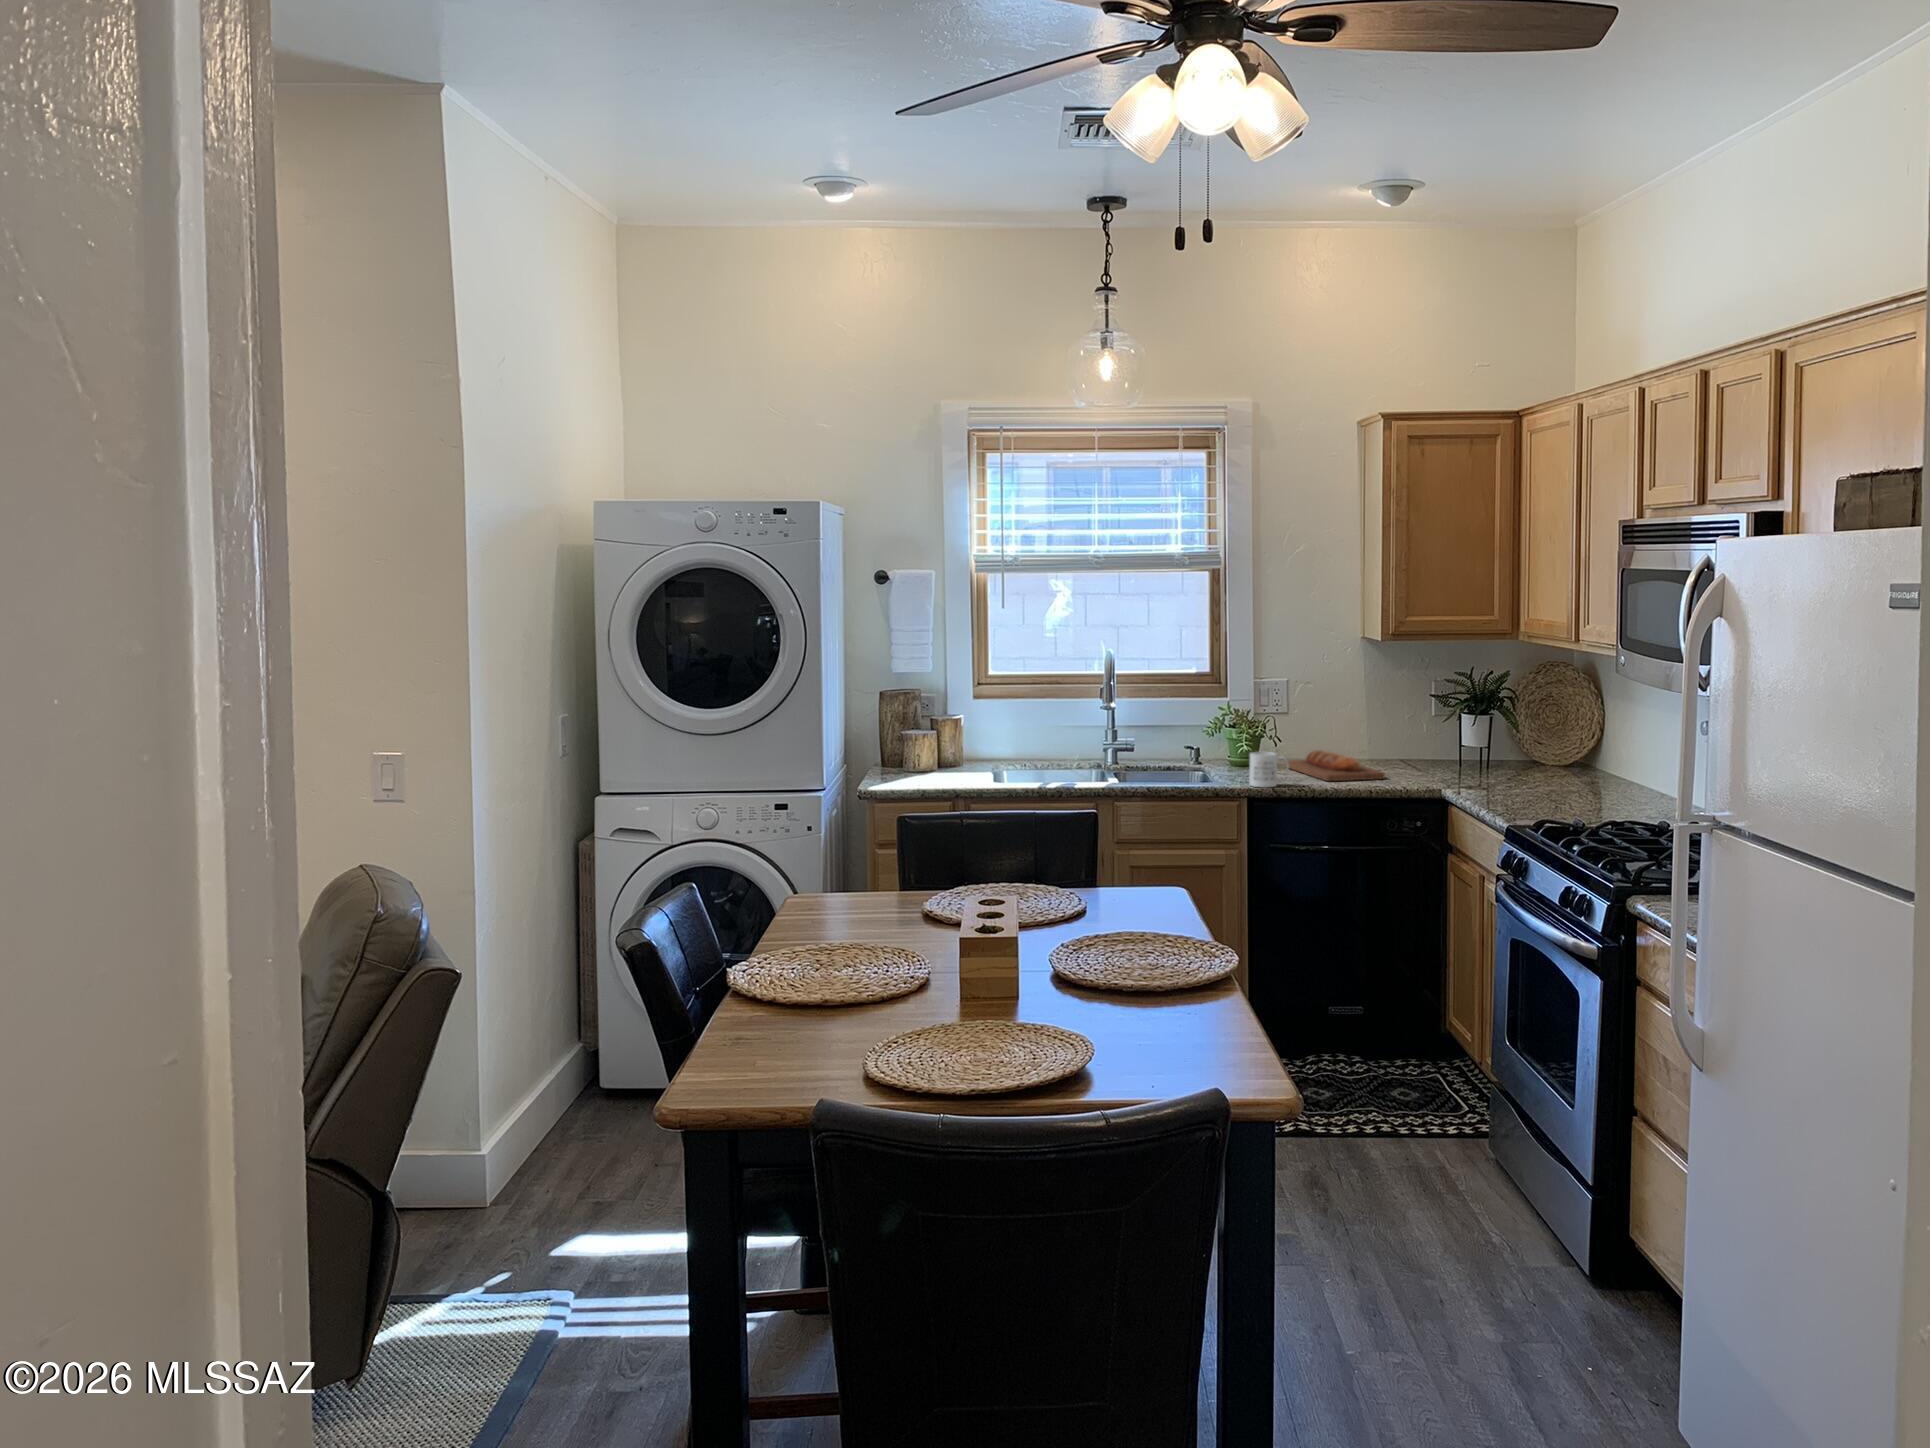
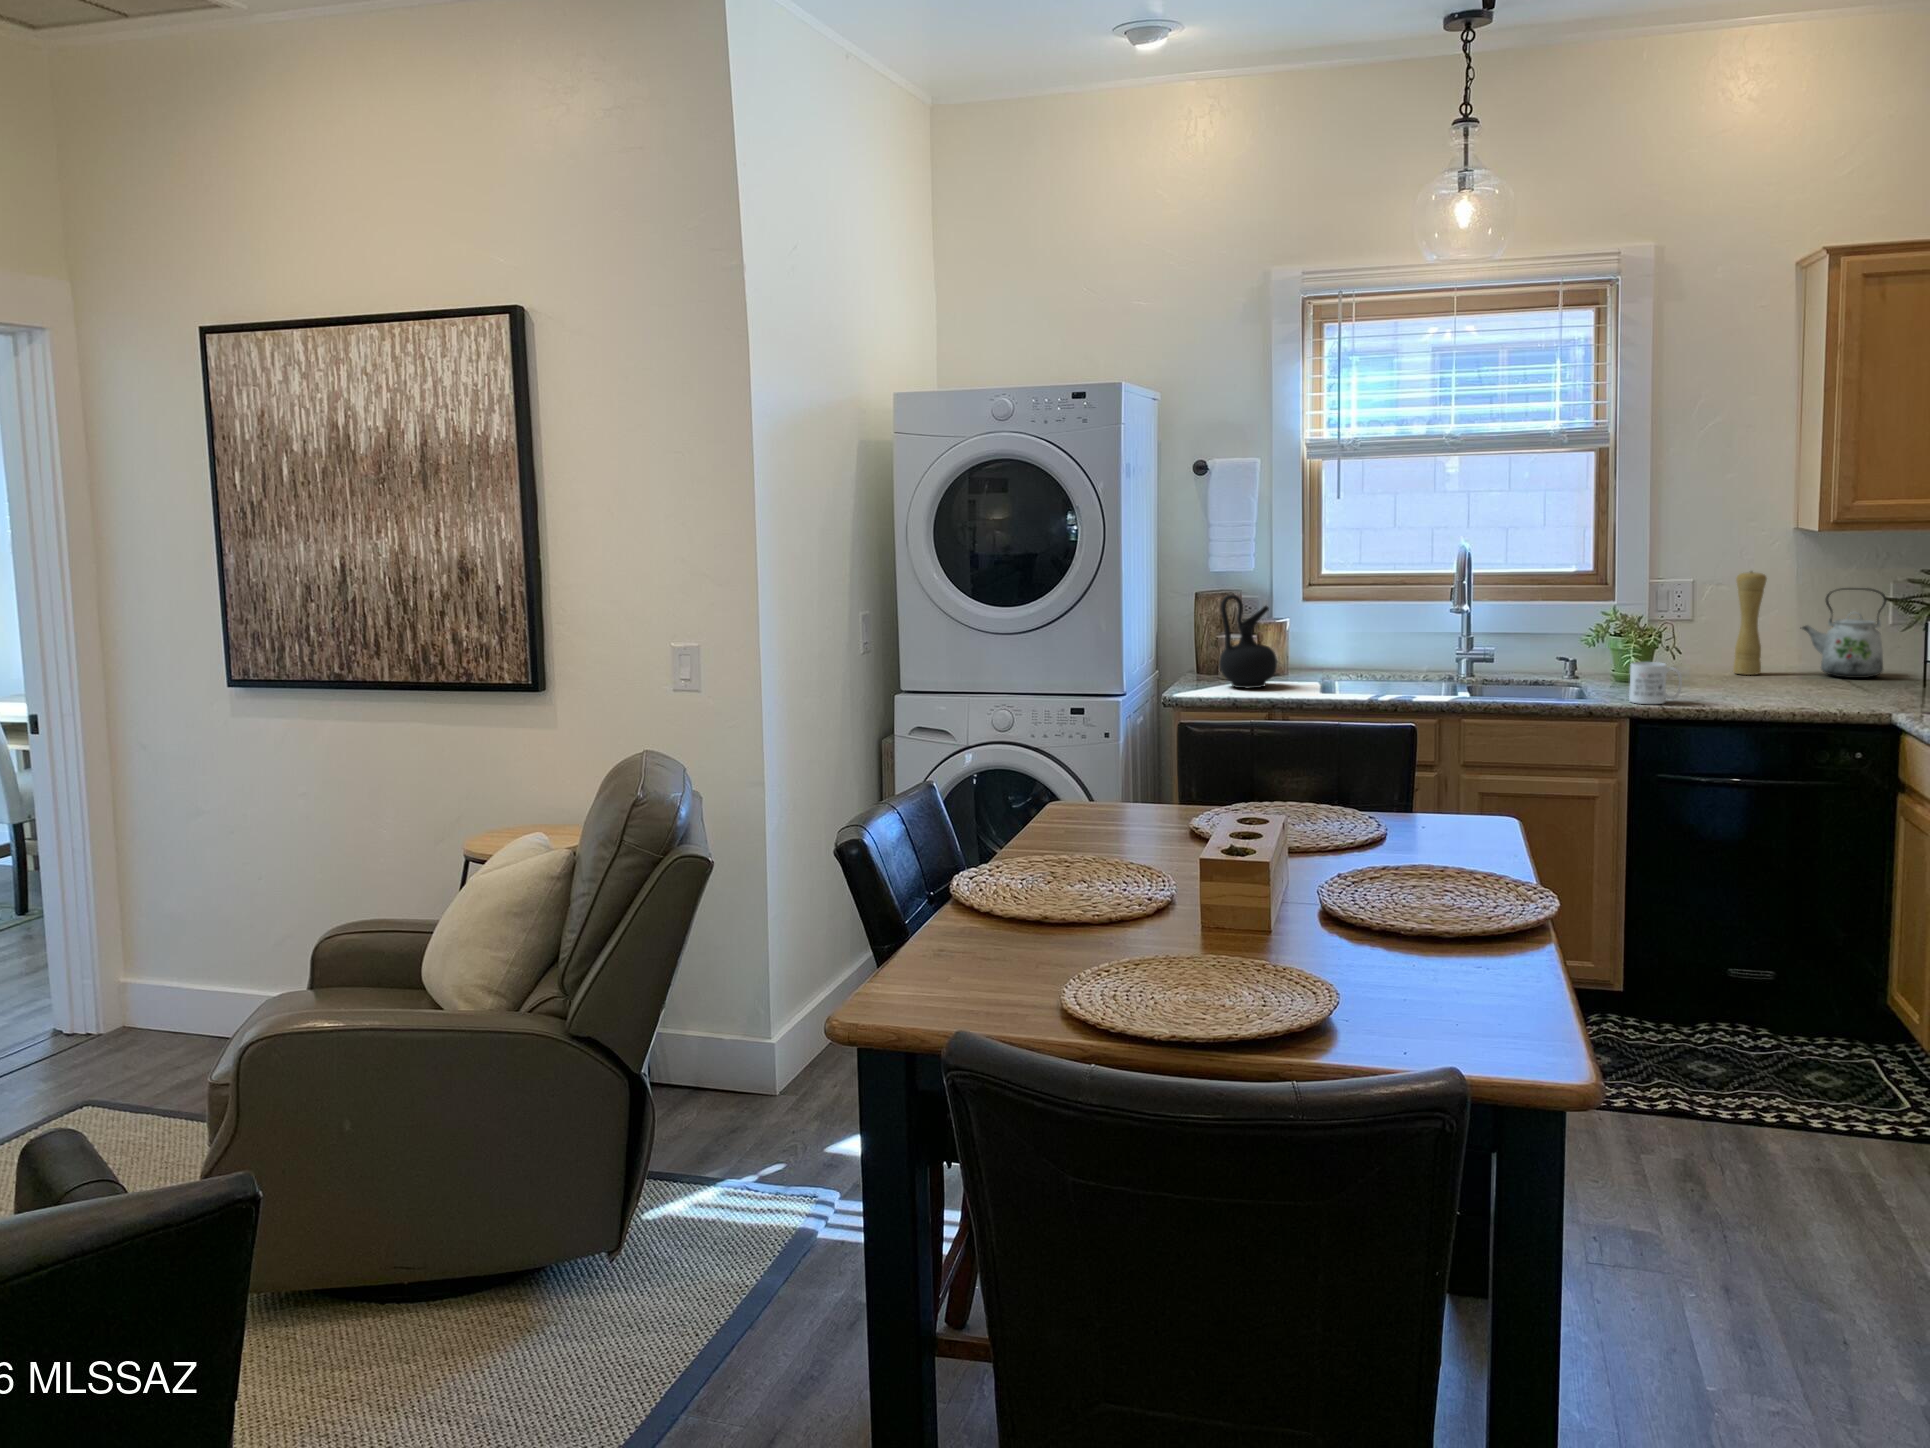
pepper mill: none [1321,674,1343,760] -> present [1733,571,1767,675]
kettle: none [1368,688,1428,762] -> present [1800,588,1886,678]
ceramic jug: none [905,695,957,781] -> present [1219,595,1277,688]
bread loaf: present [1285,750,1385,781] -> none [1681,662,1817,699]

